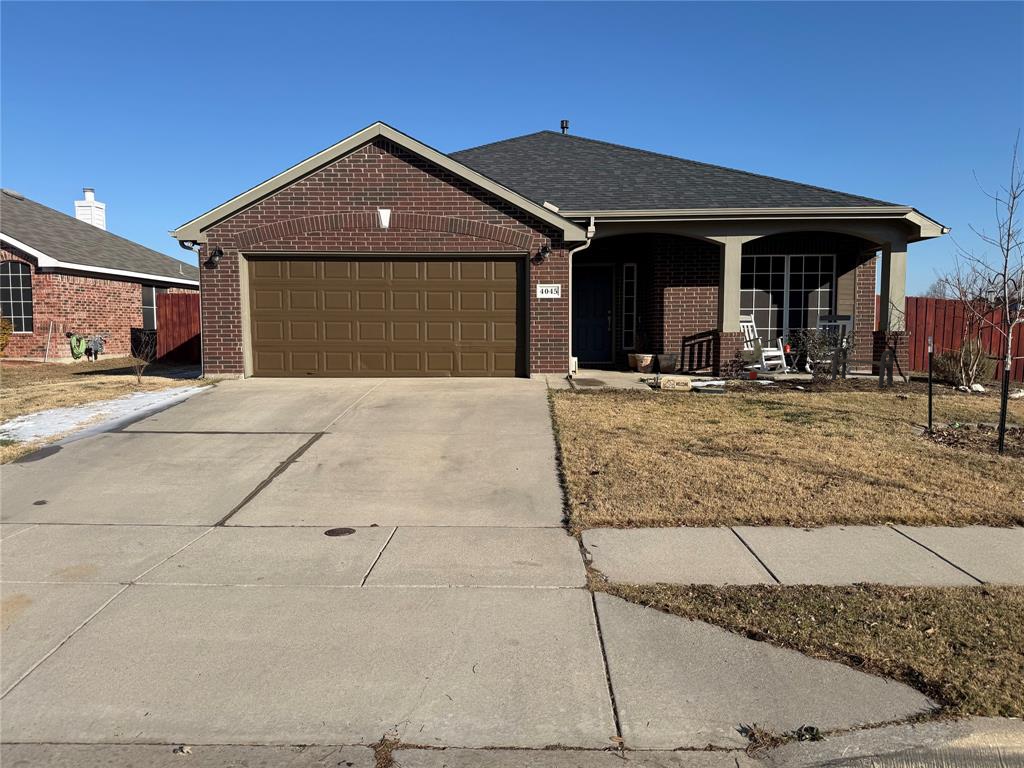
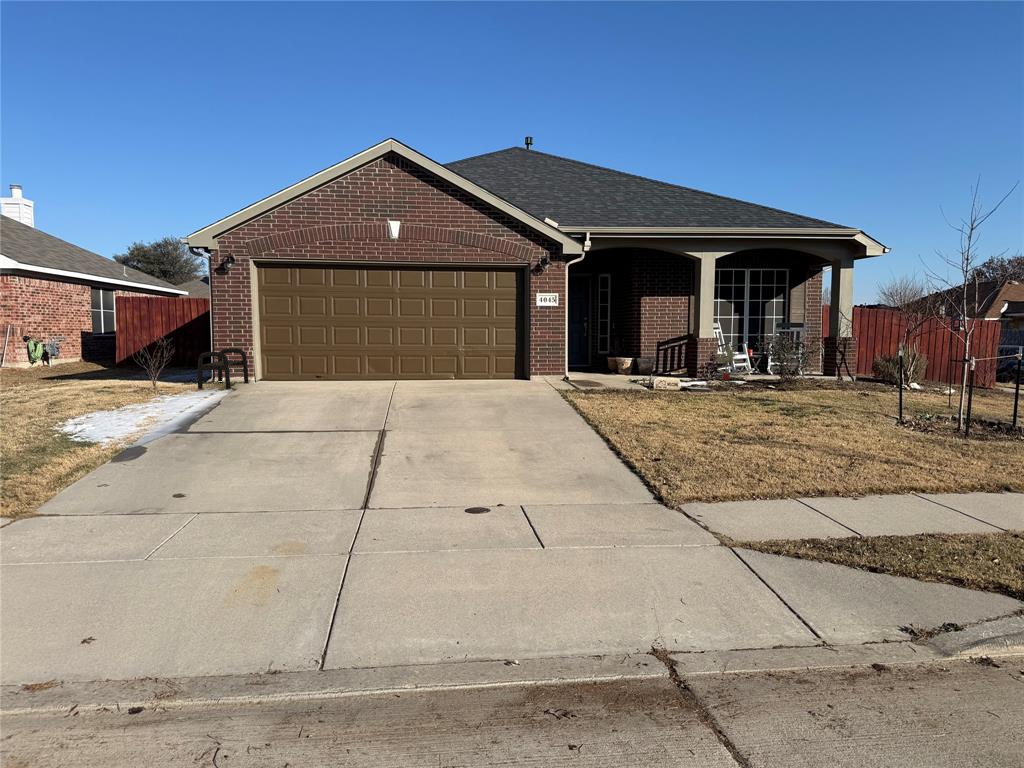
bench: present [831,348,894,388] -> present [198,348,249,389]

